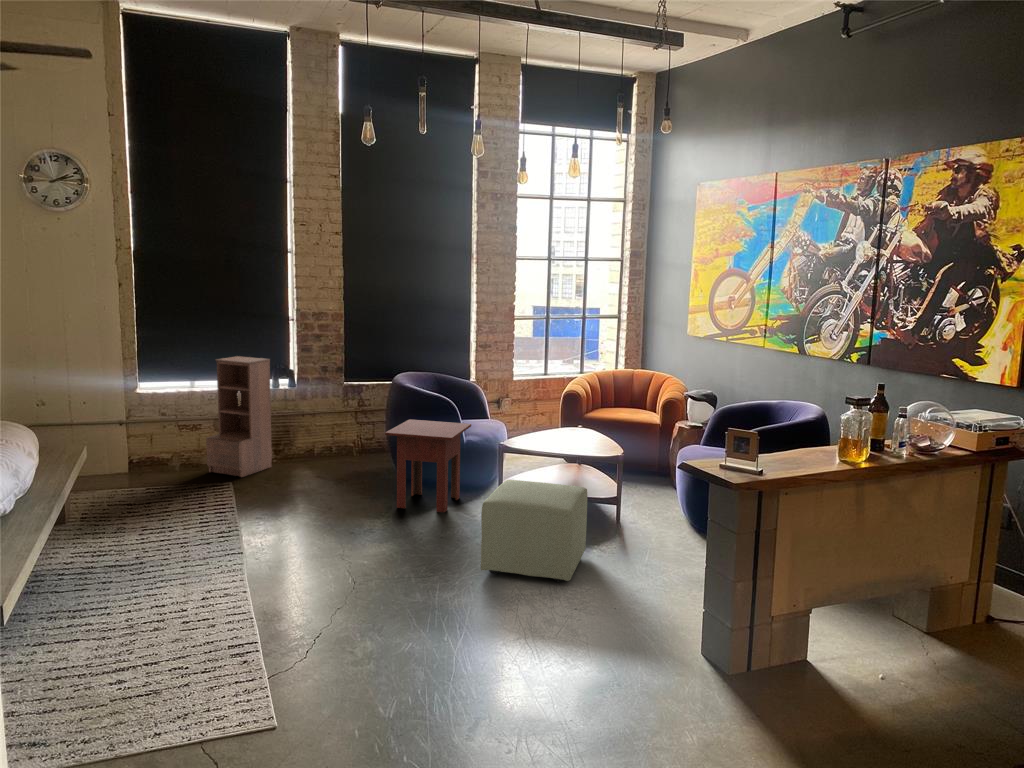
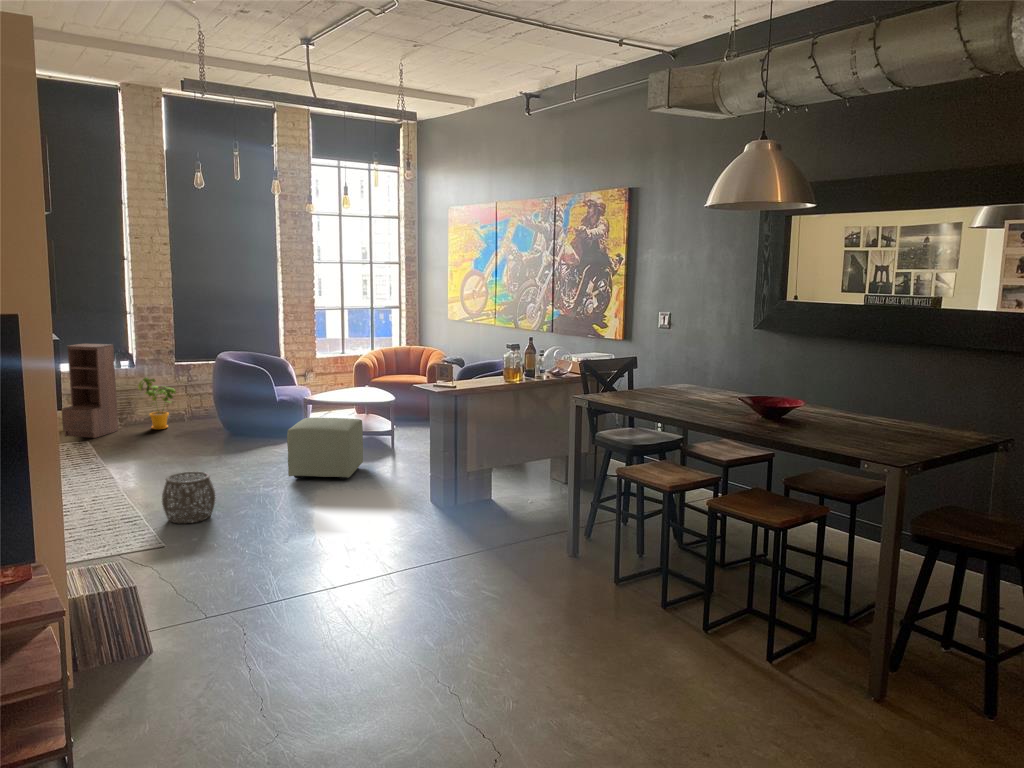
house plant: none [297,402,342,468] -> present [138,377,176,429]
side table: present [385,419,471,512] -> none [214,385,281,450]
woven basket: none [297,572,376,660] -> present [162,472,216,524]

